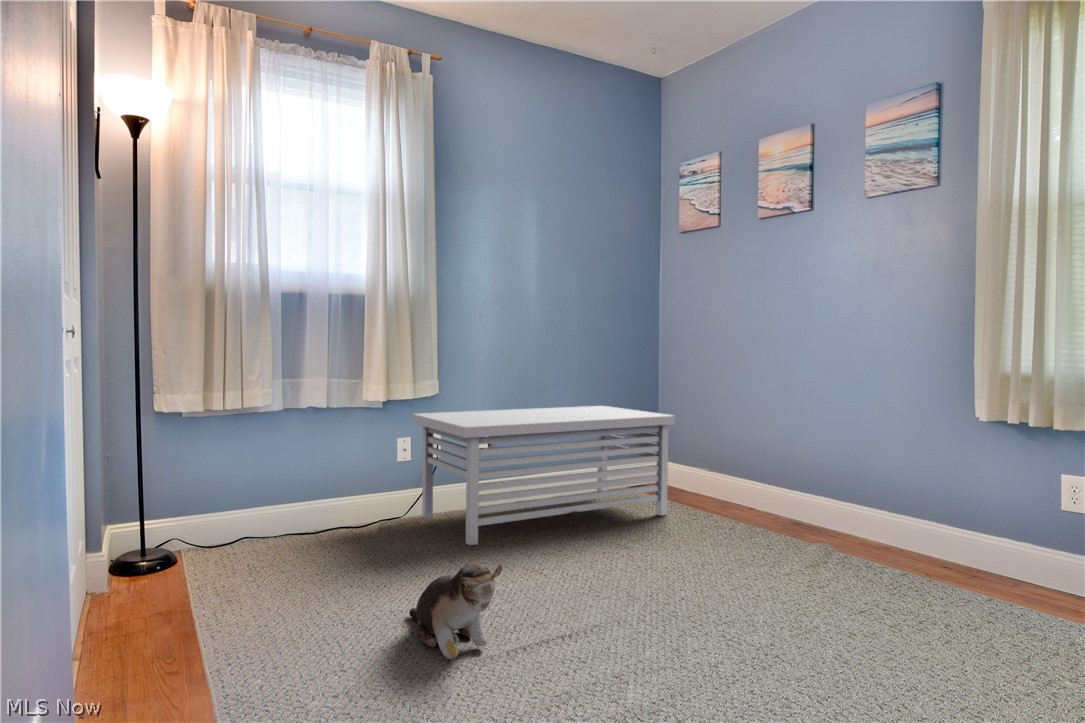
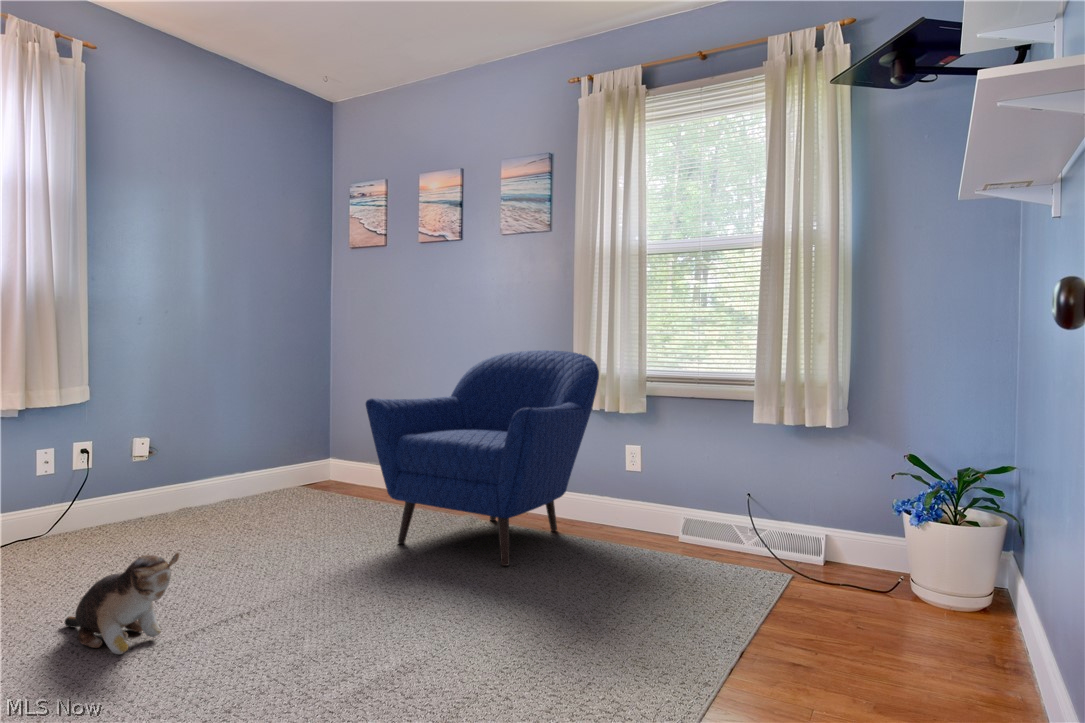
armchair: none [695,346,1020,631] -> present [366,350,599,566]
storage bench: present [412,406,675,545] -> none [55,407,348,552]

